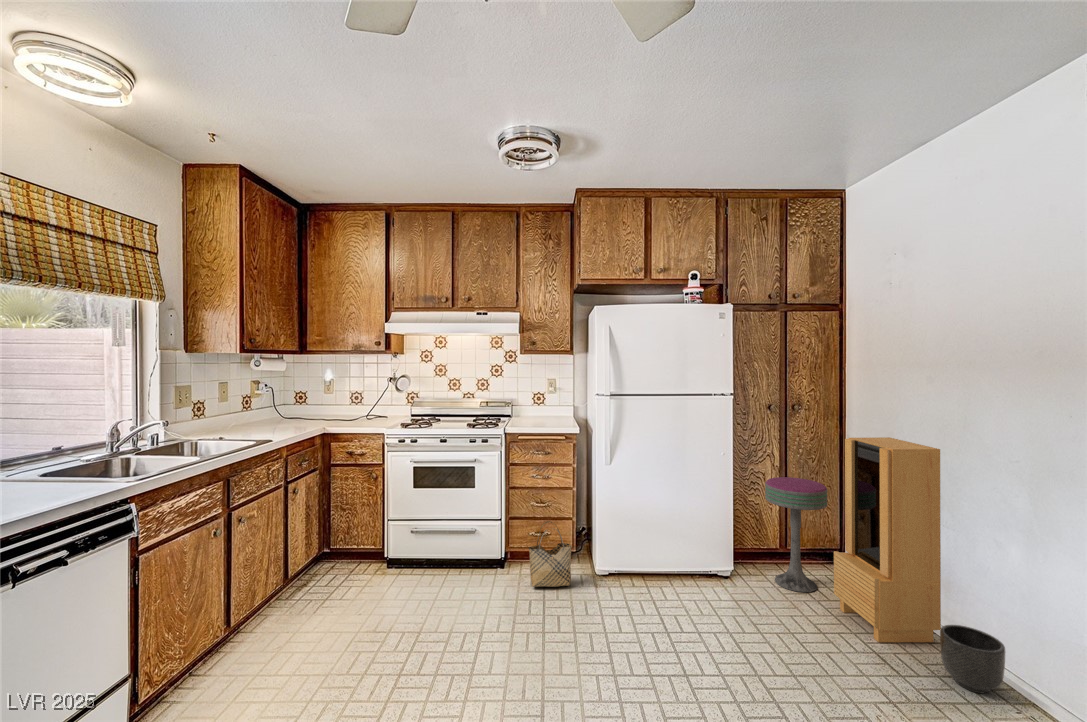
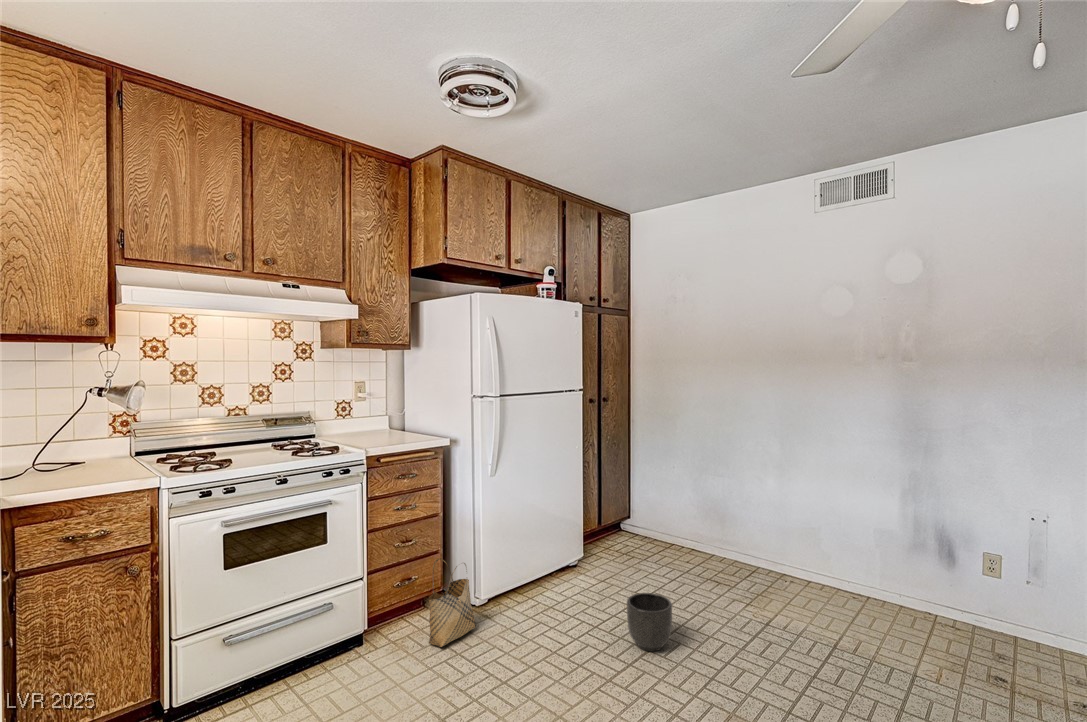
storage cabinet: present [834,437,941,642] -> none [660,414,729,569]
bar stool: present [765,477,828,592] -> none [593,459,643,557]
planter: present [940,625,1005,693] -> present [627,593,672,652]

